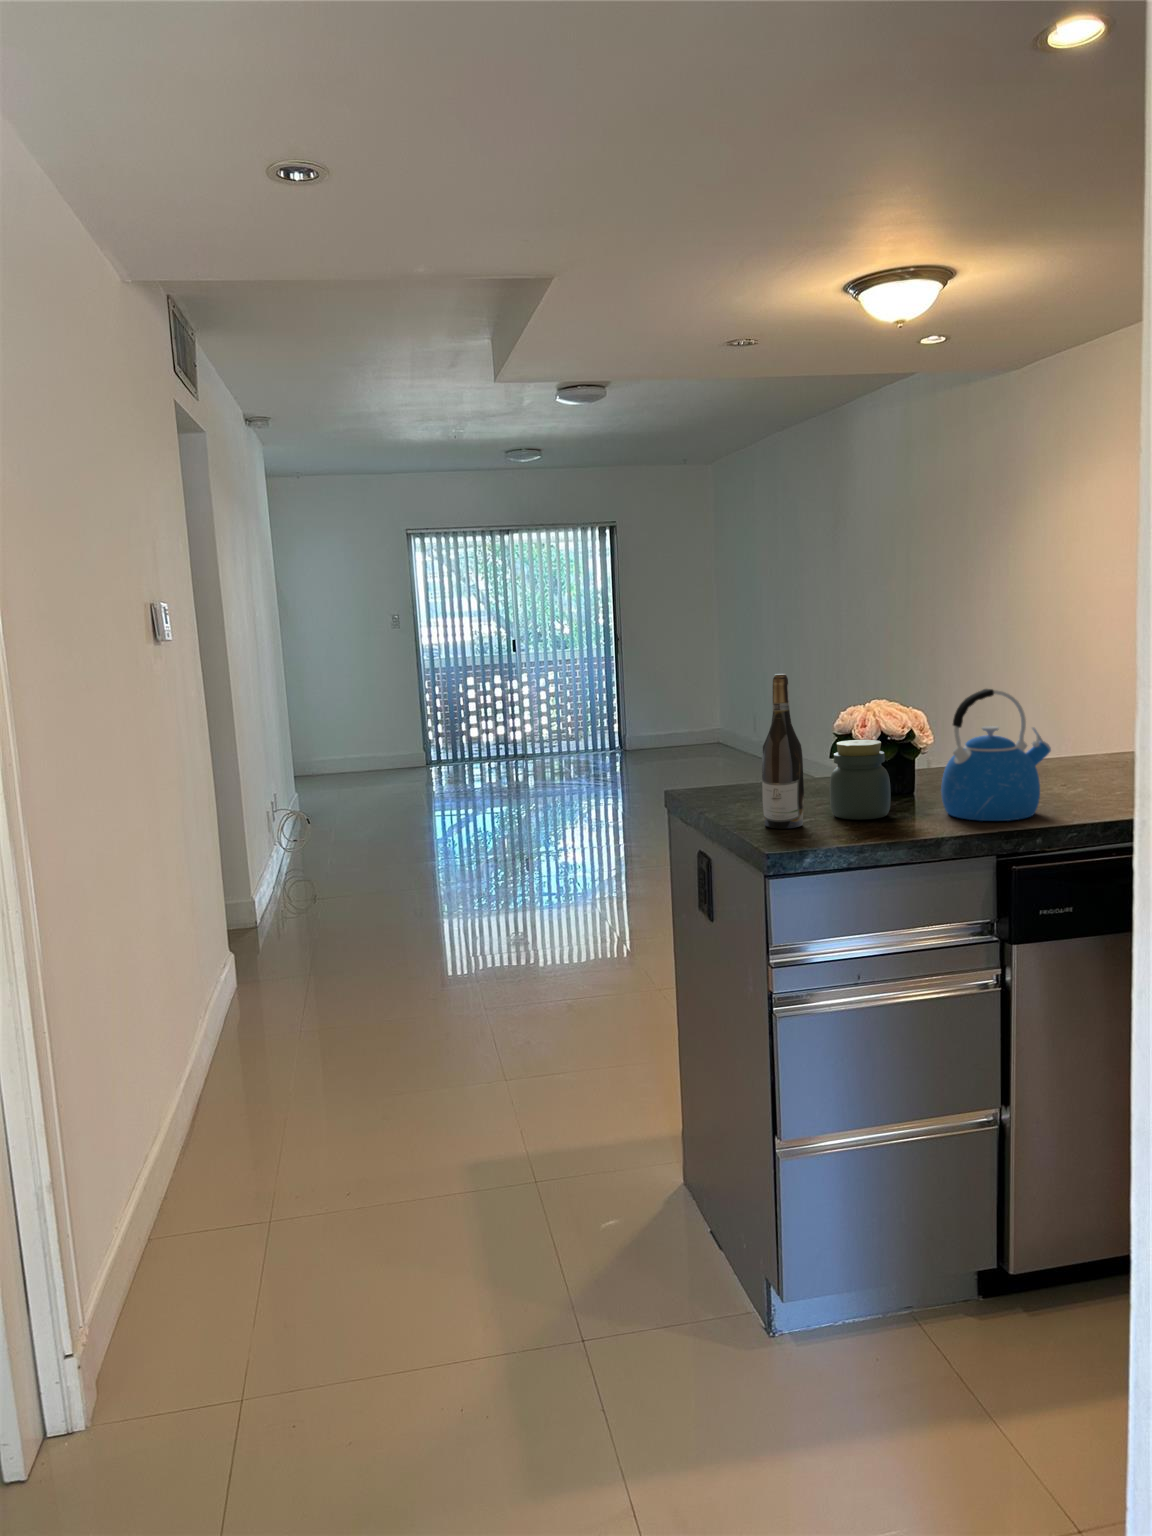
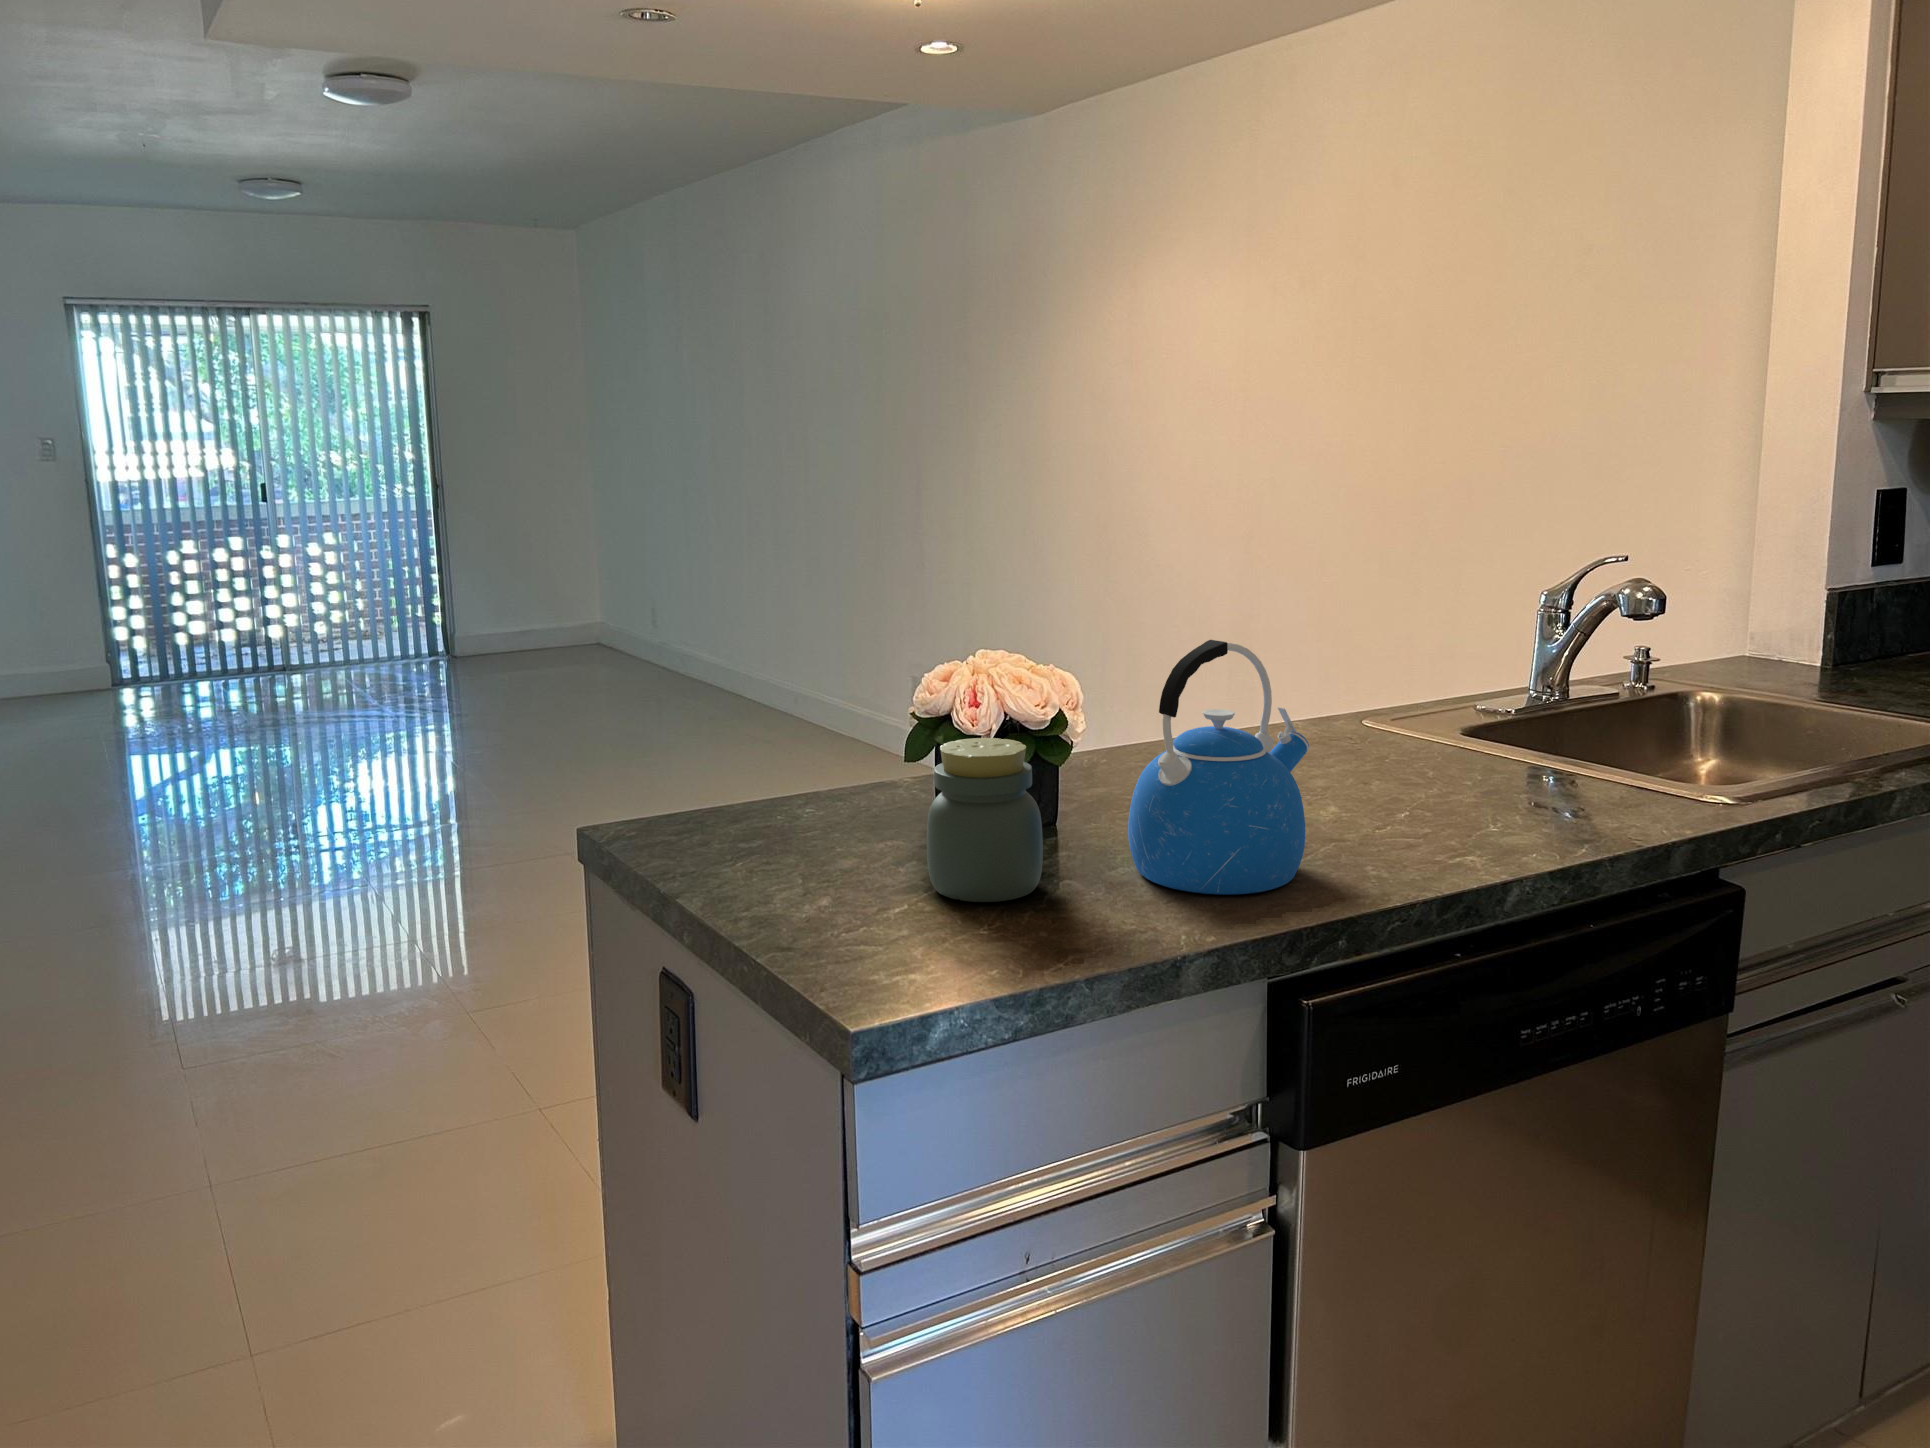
wine bottle: present [762,674,804,829] -> none [804,617,891,938]

